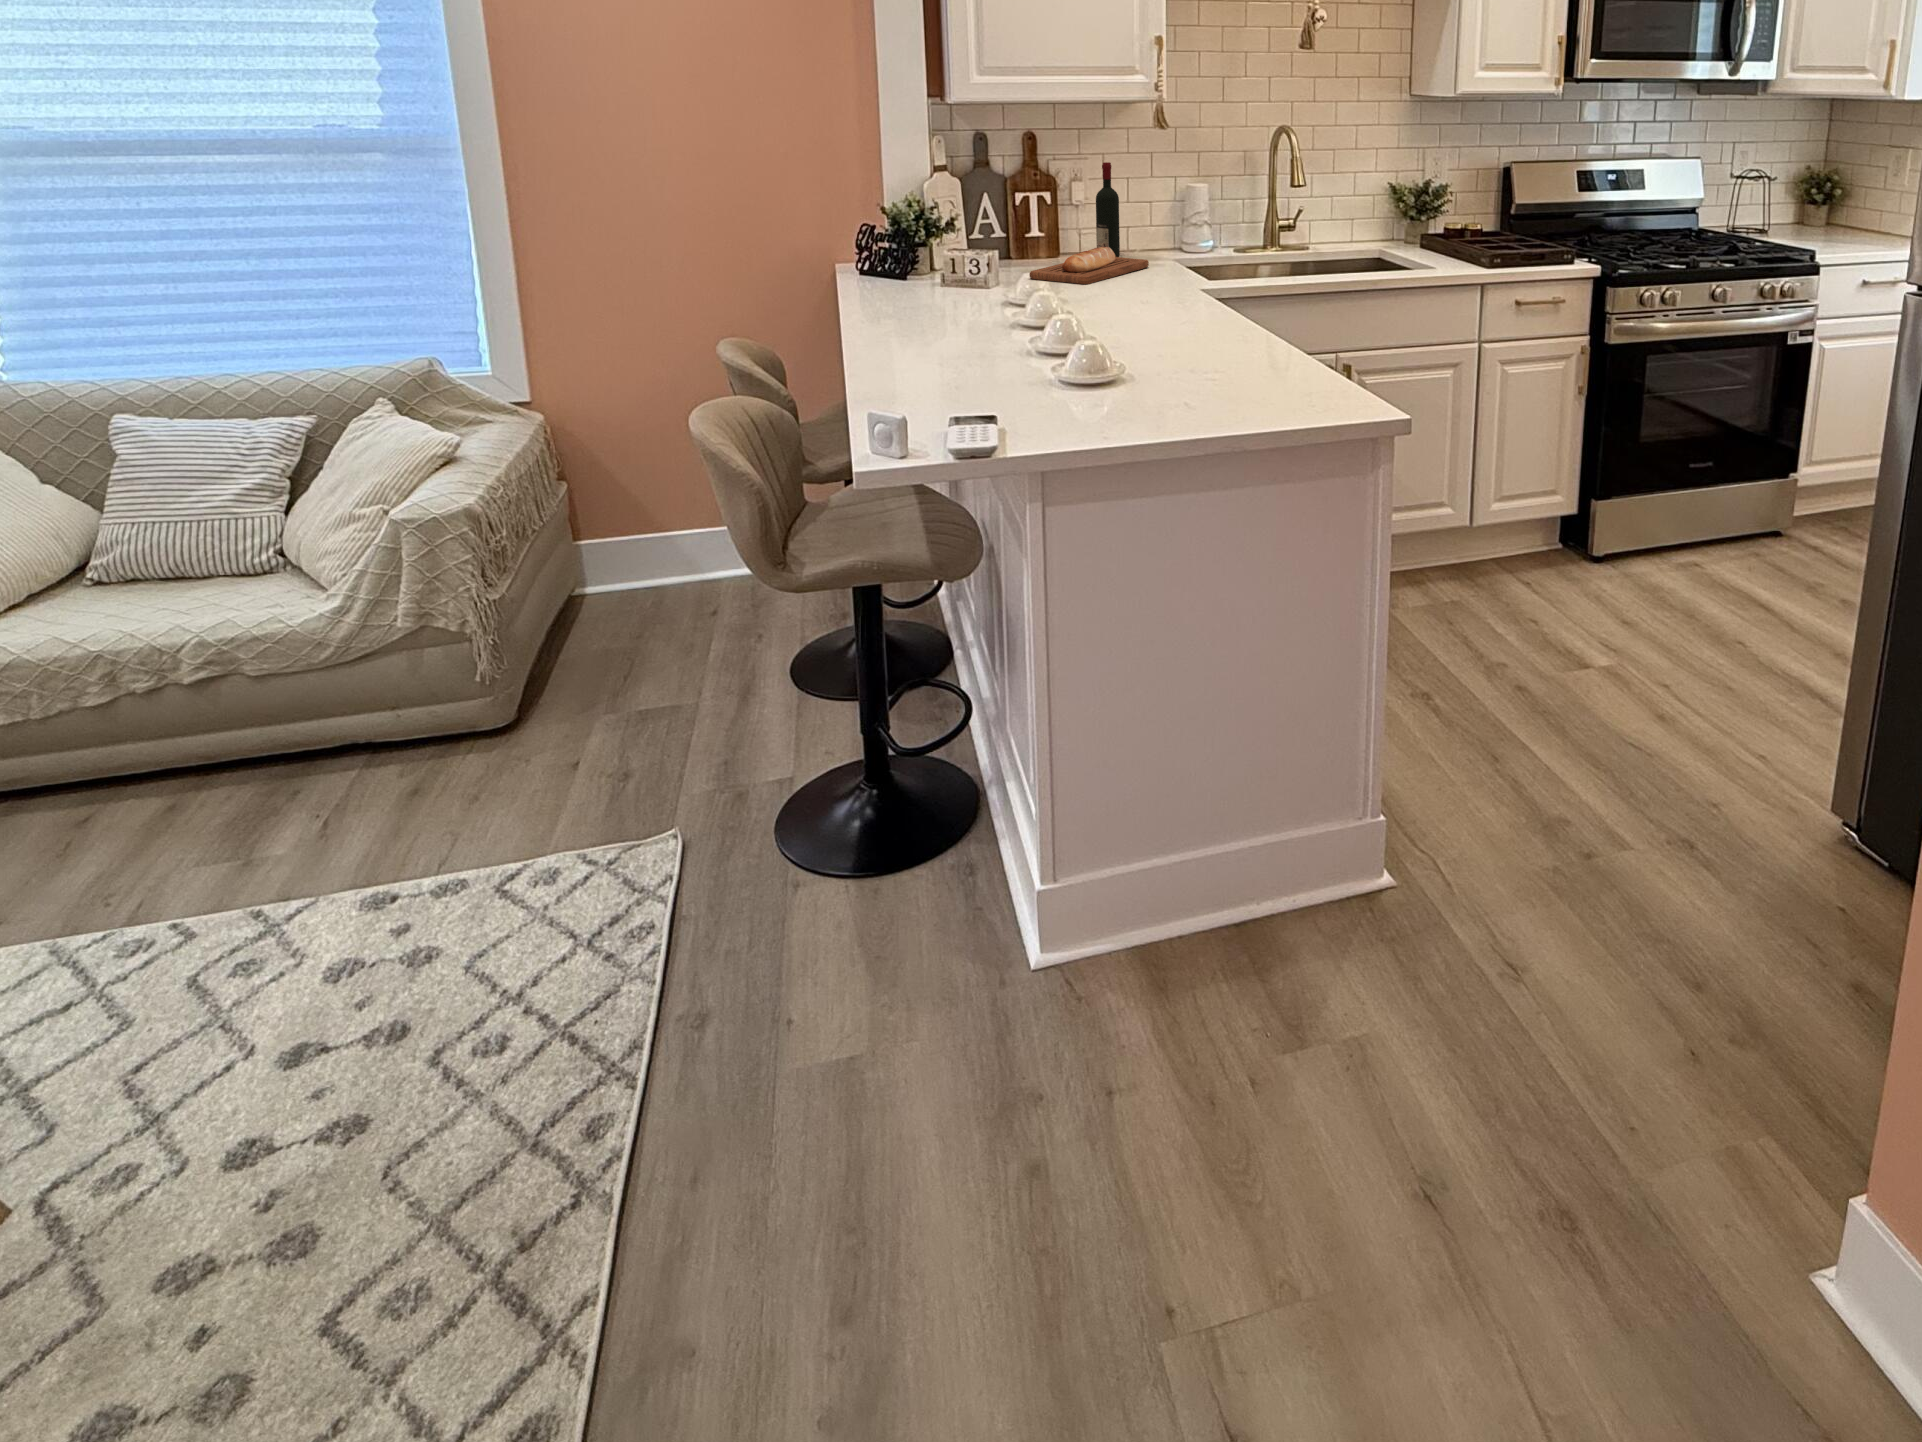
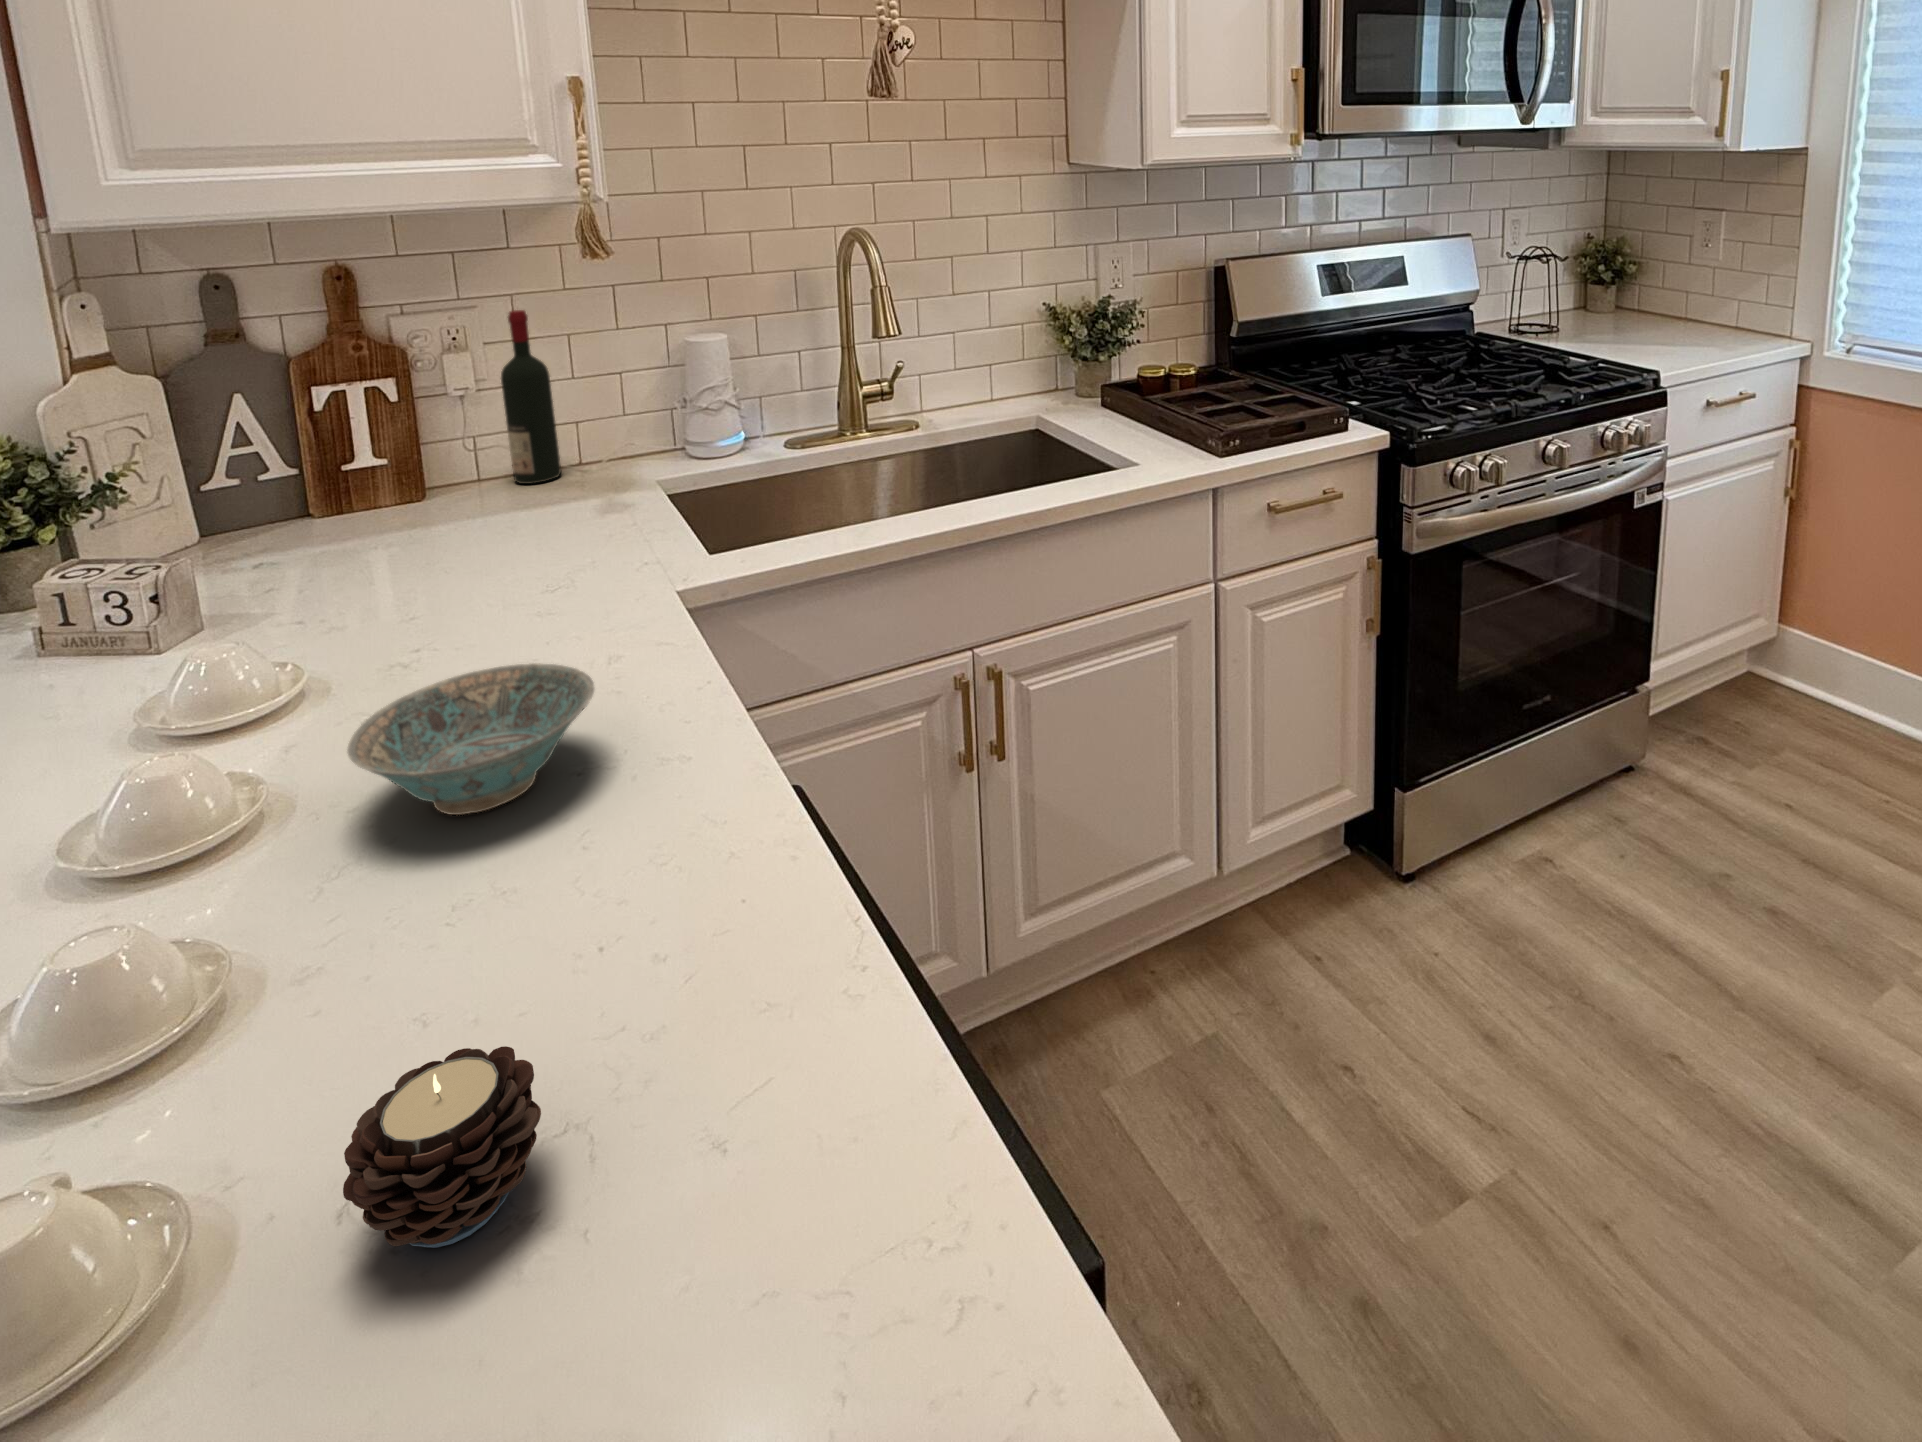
bread loaf: present [1029,247,1149,284] -> none [293,484,597,602]
ceramic bowl: none [1119,282,1202,324] -> present [348,663,594,815]
candle: none [1186,324,1236,373] -> present [343,1046,541,1248]

